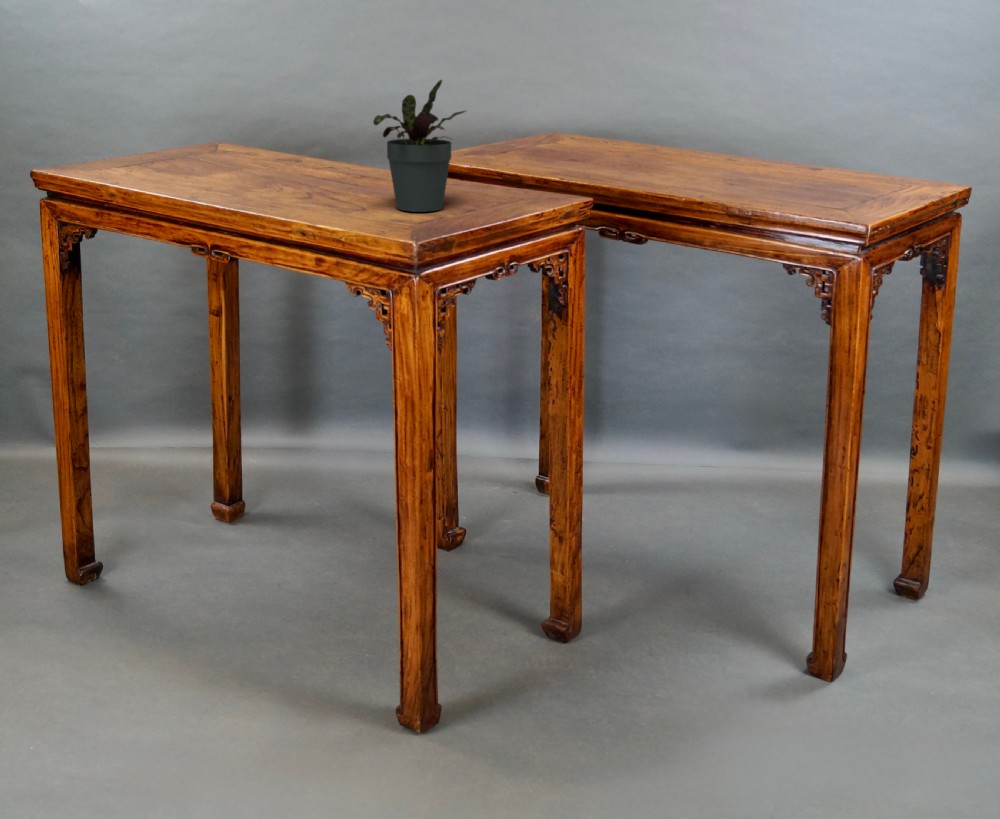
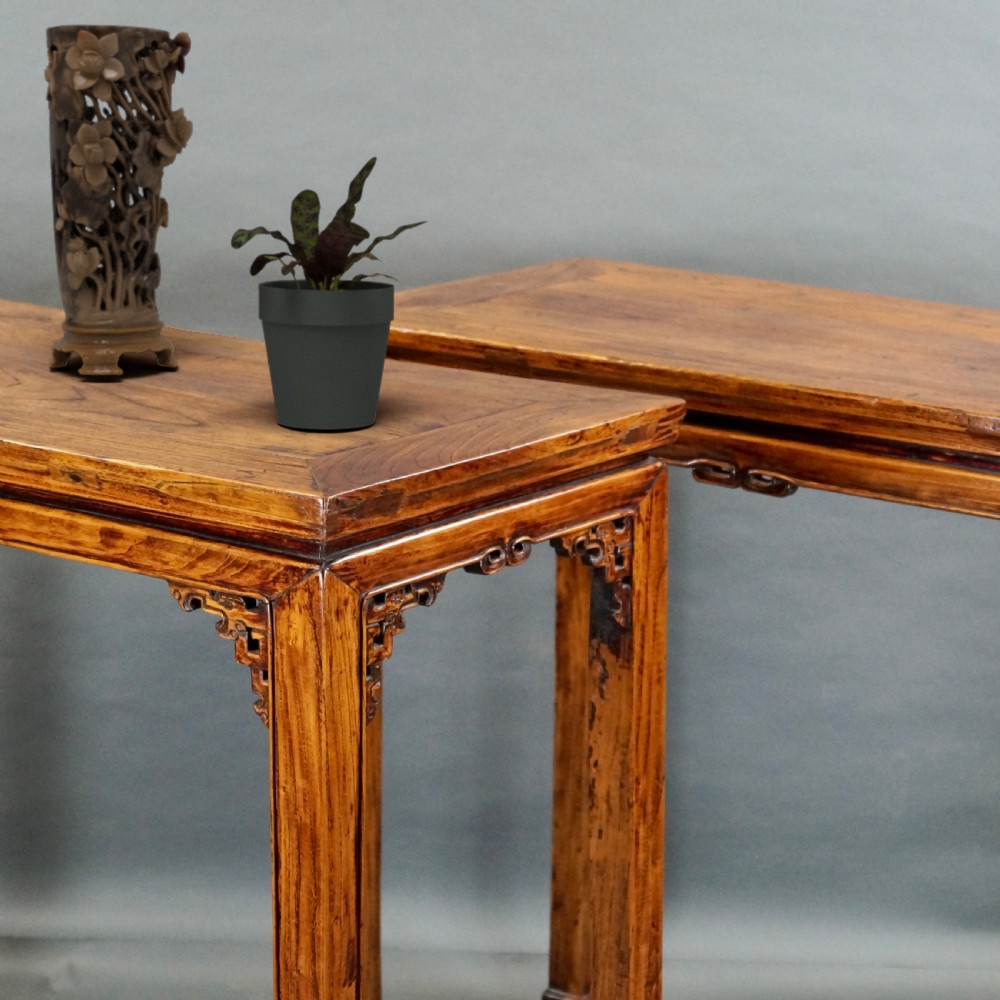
decorative vase: none [283,11,355,184] -> present [44,25,193,375]

